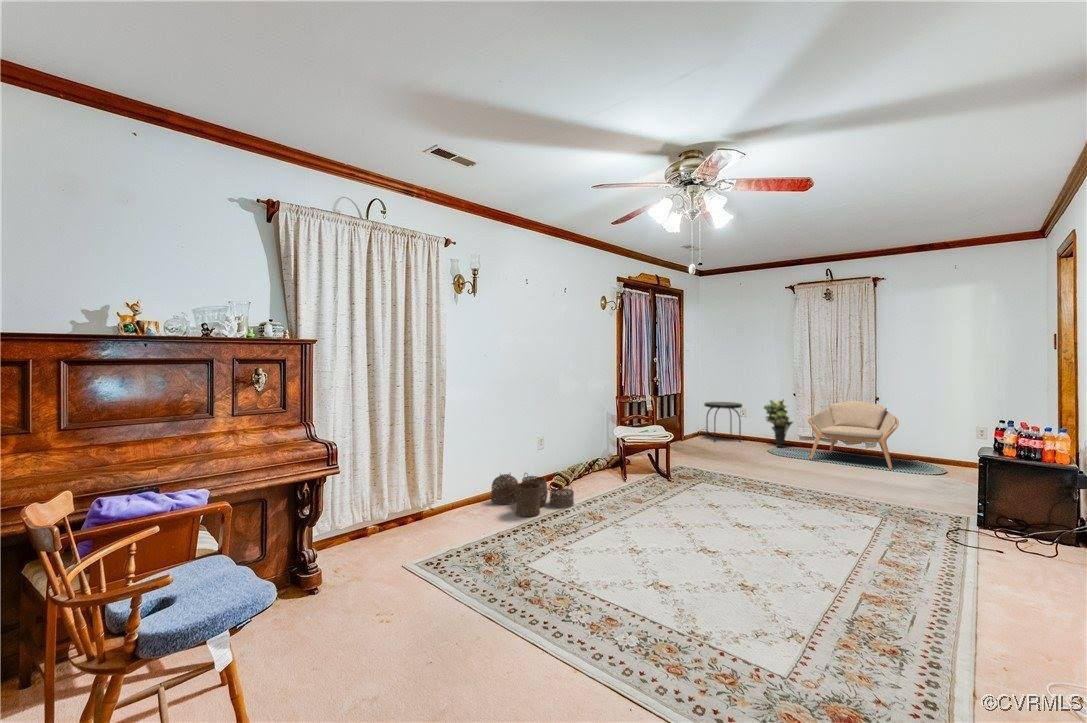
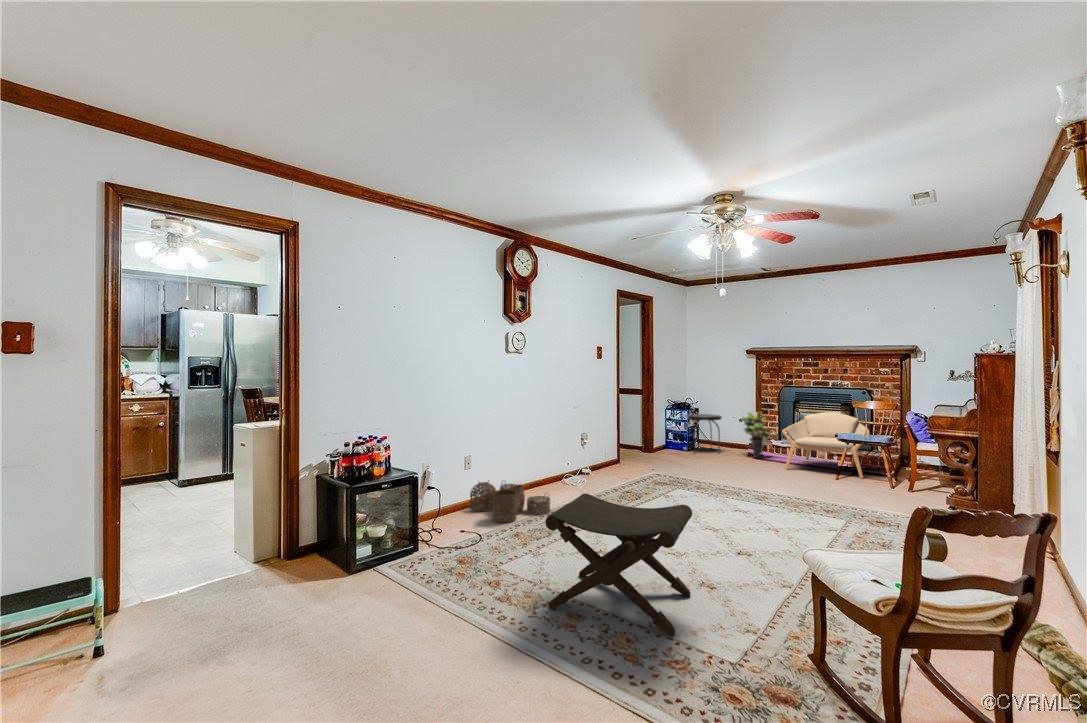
footstool: none [579,491,732,644] -> present [545,493,692,635]

